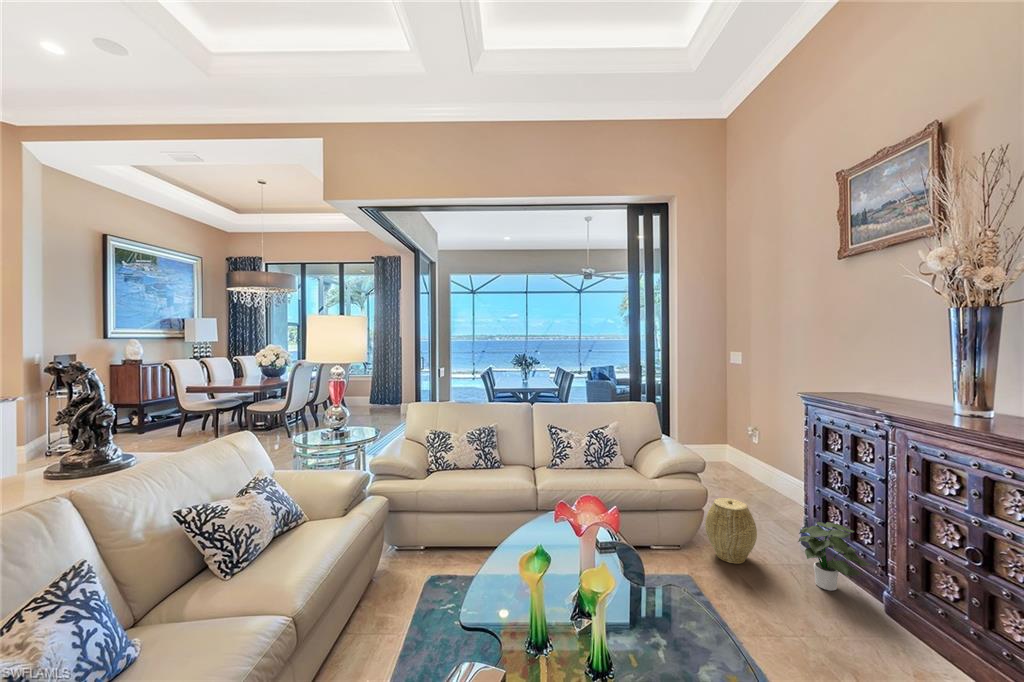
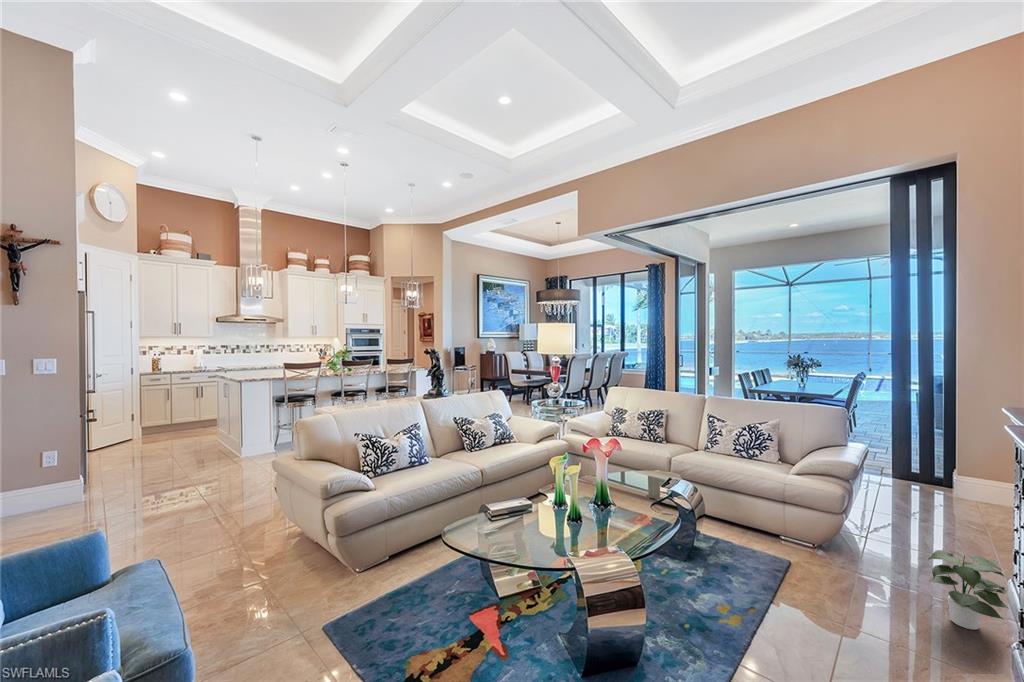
woven basket: present [705,498,757,564] -> none [839,507,902,576]

